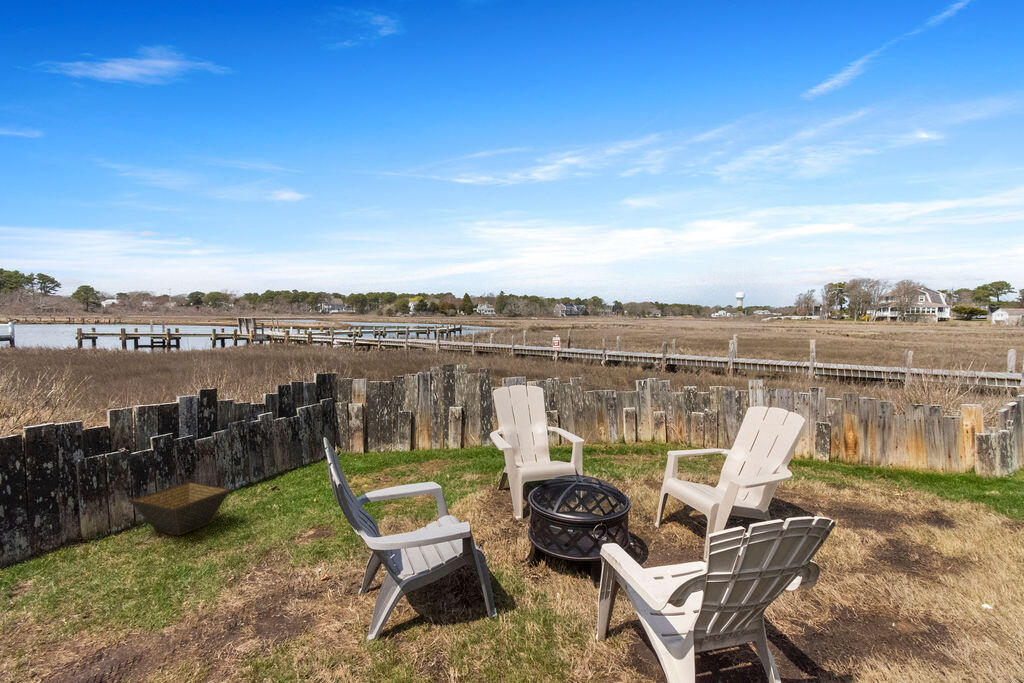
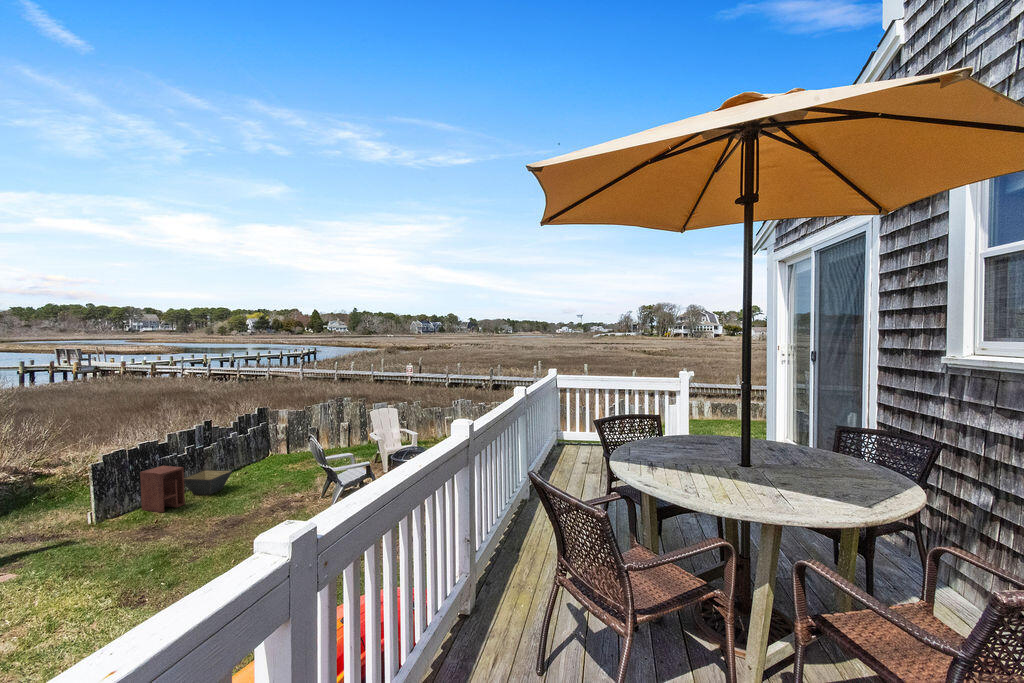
side table: none [28,474,115,579] -> present [140,466,185,513]

